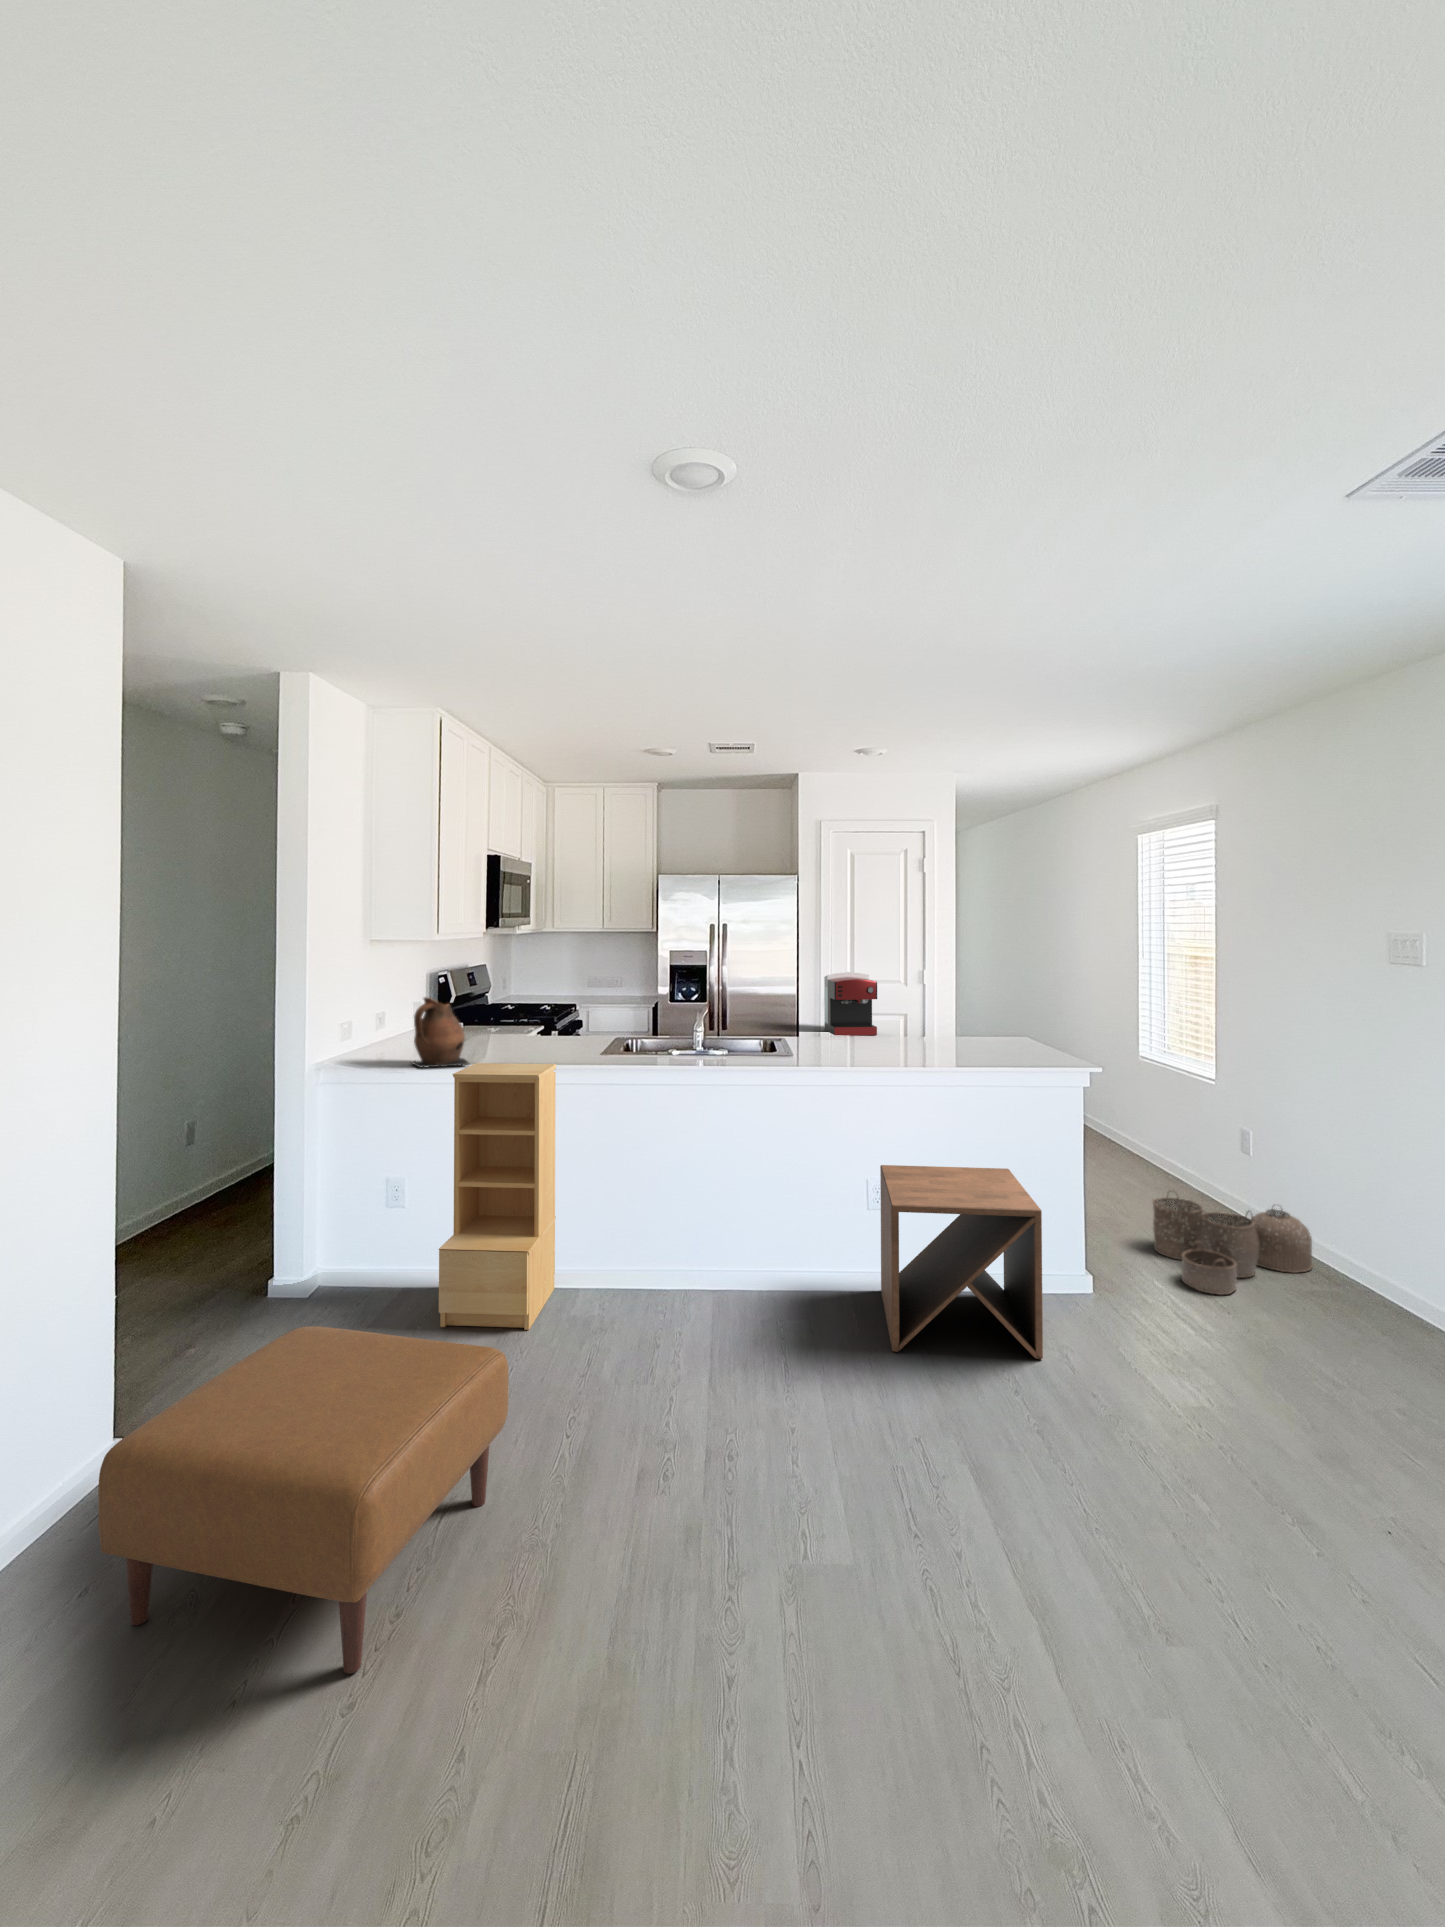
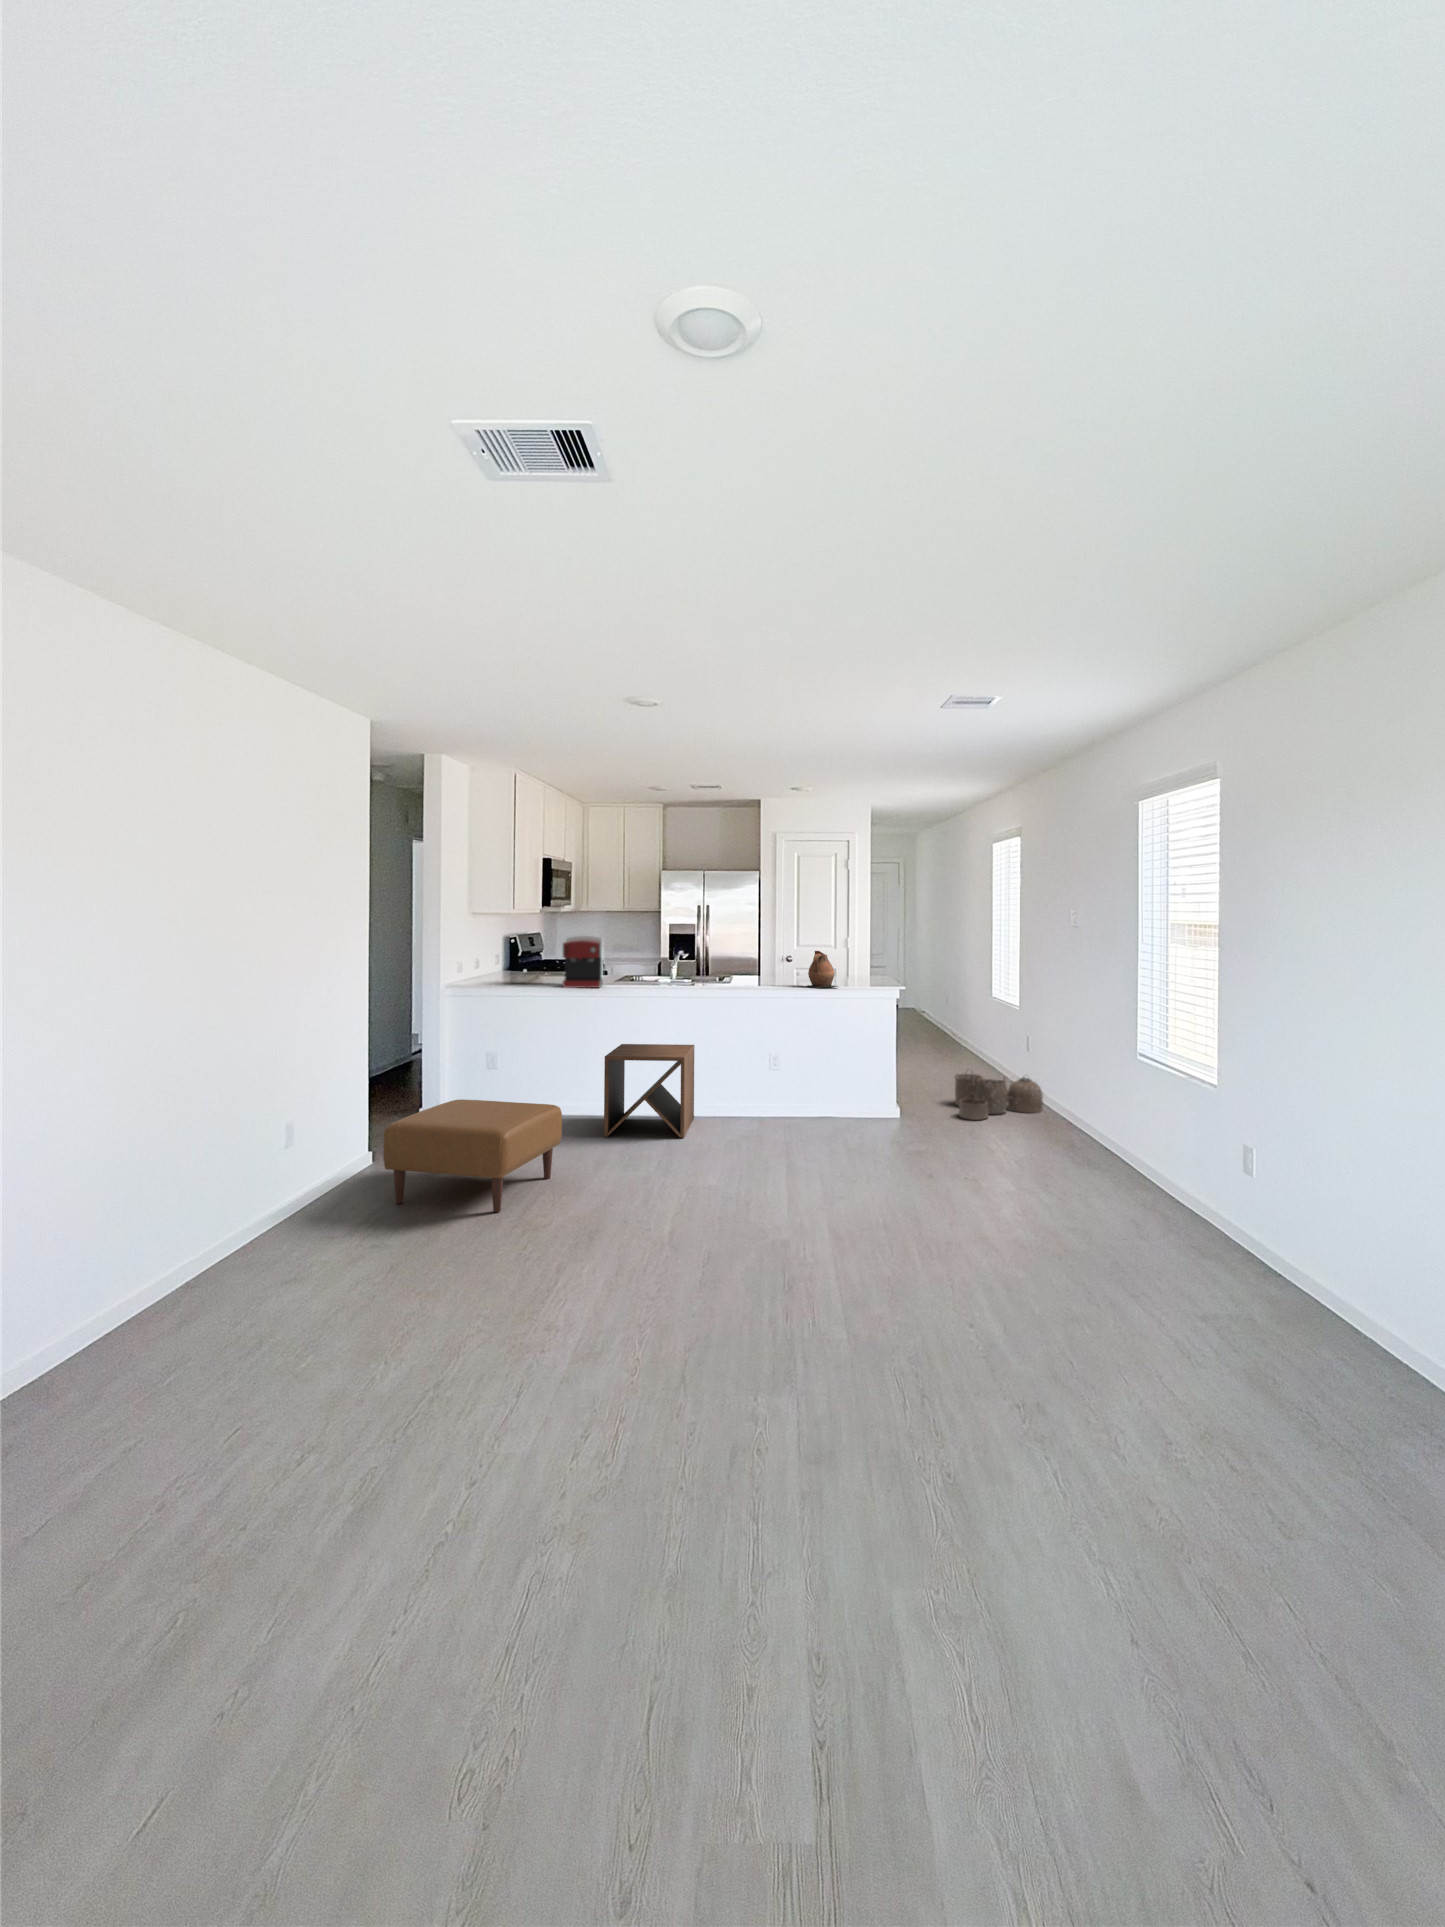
coffee maker: present [824,972,877,1035] -> present [563,936,603,988]
ceramic pitcher: present [413,997,469,1068] -> present [808,951,838,988]
bookshelf: present [439,1063,556,1330] -> none [519,984,587,1131]
side table: present [880,1165,1043,1359] -> present [604,1044,694,1138]

